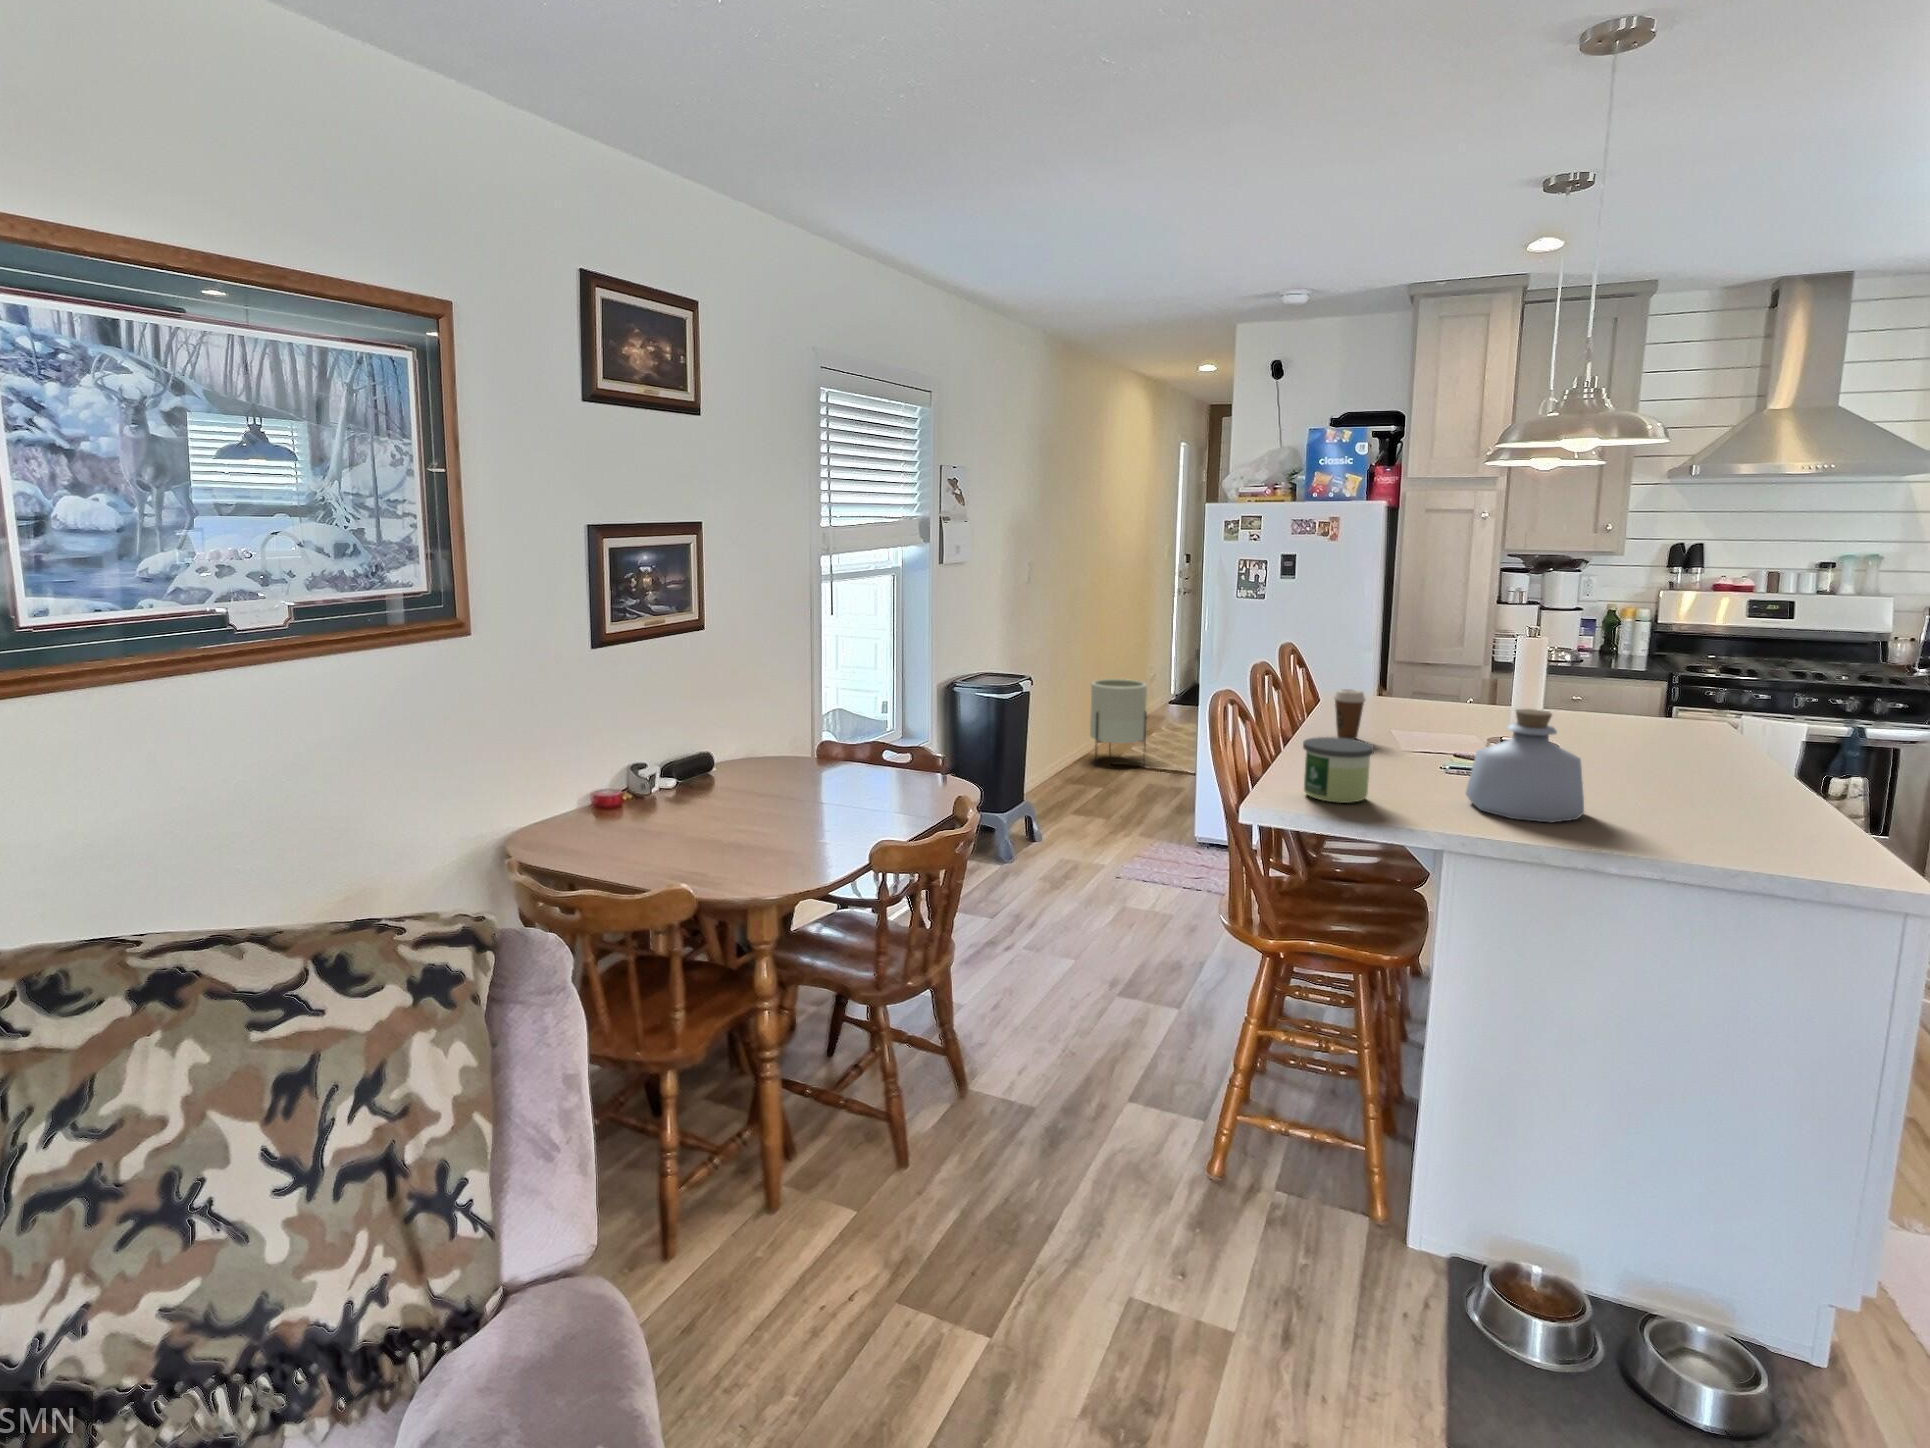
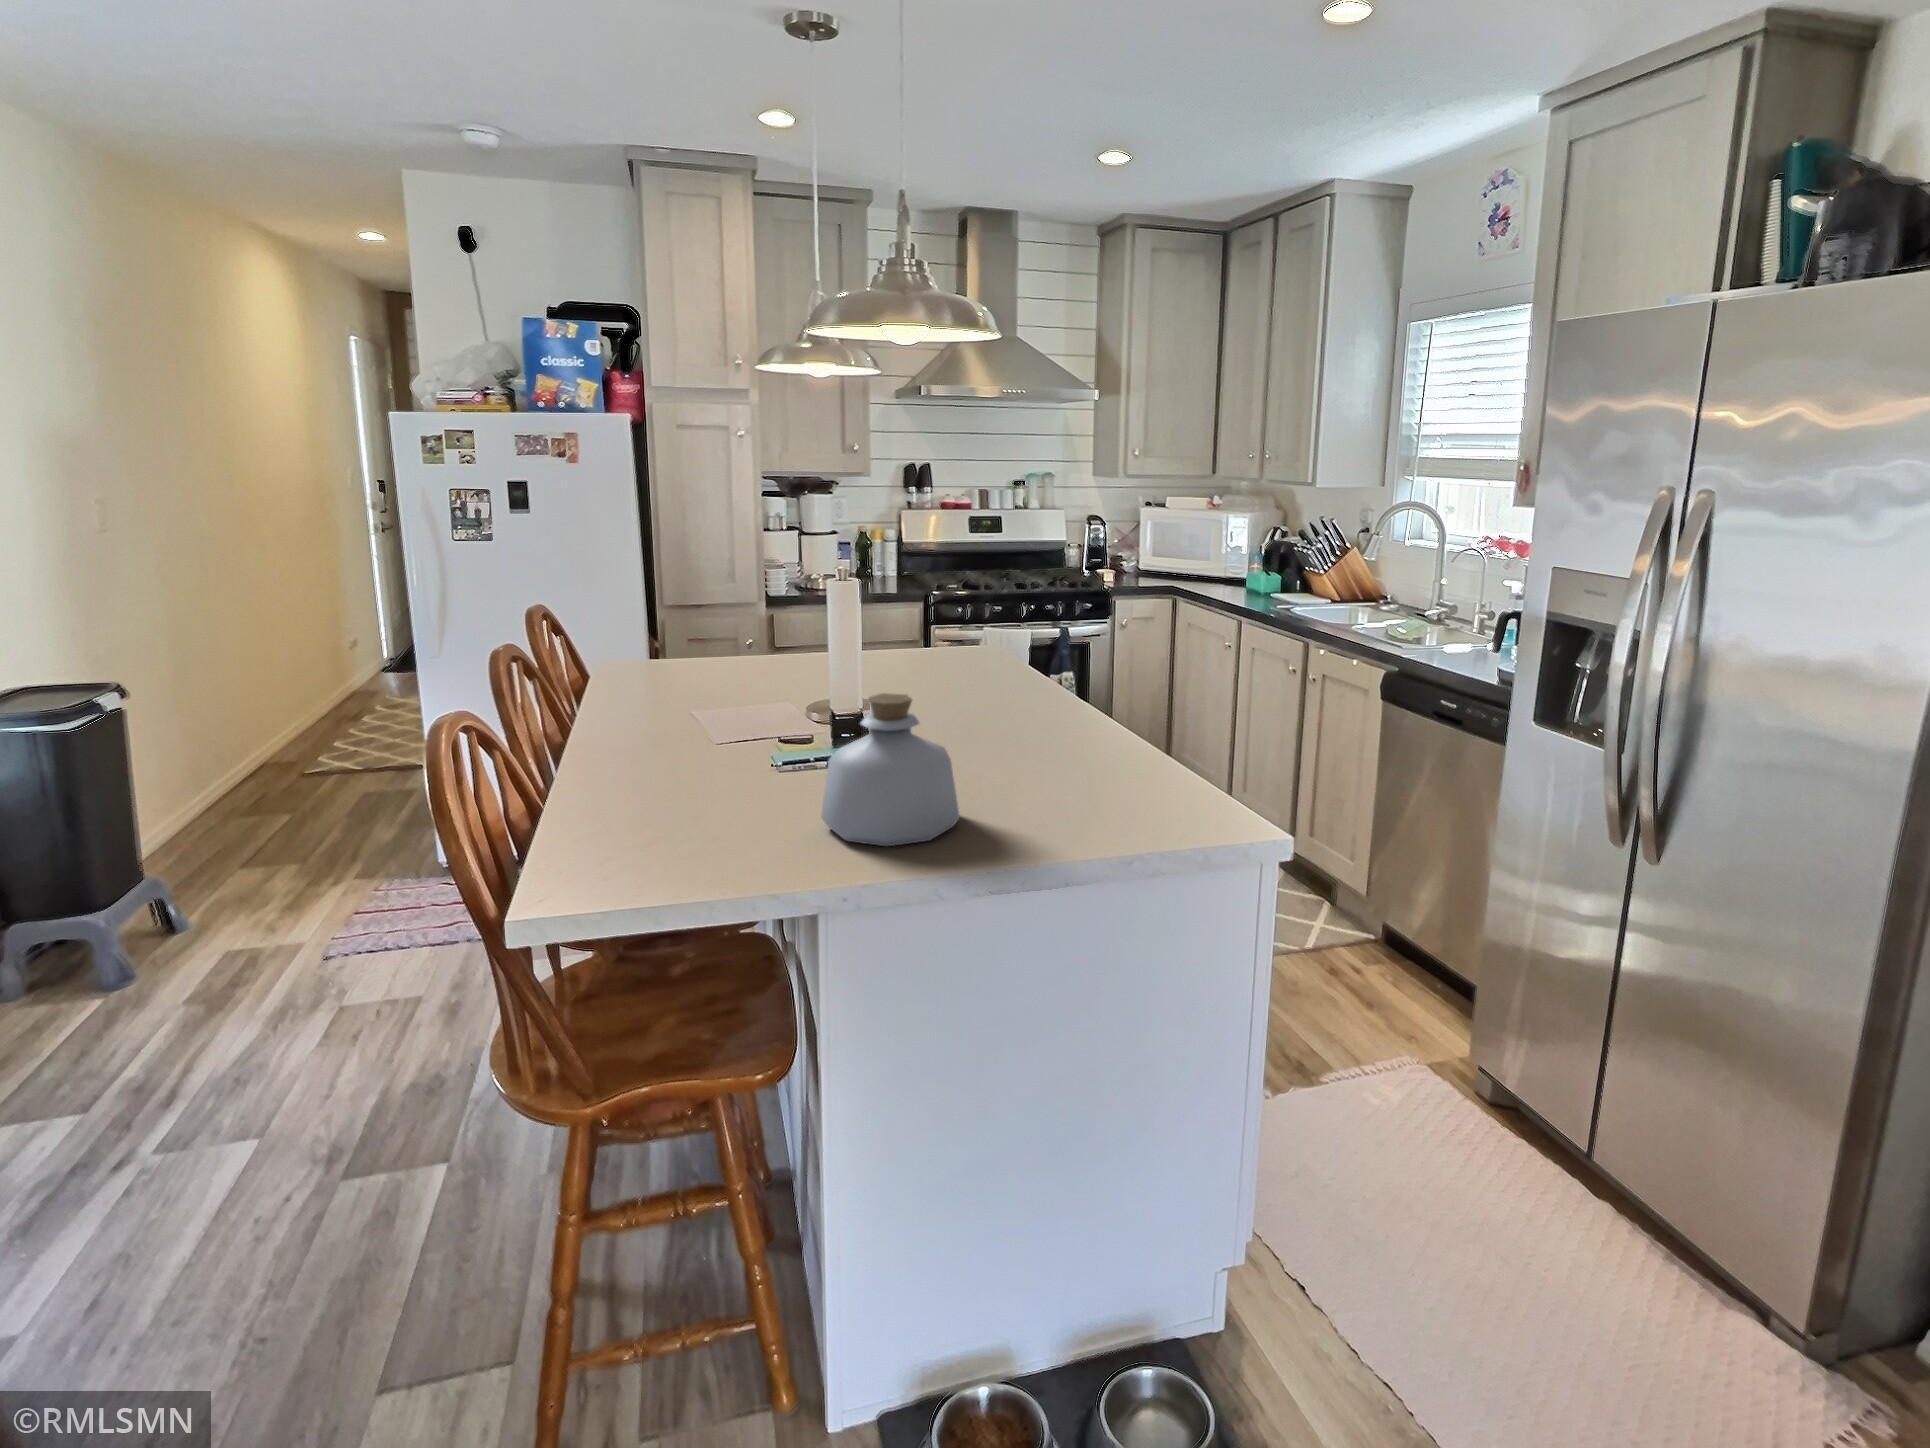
planter: present [1090,679,1147,765] -> none [253,655,358,783]
coffee cup: present [1334,689,1365,739] -> none [615,673,659,743]
candle: present [1303,737,1374,803] -> none [593,772,700,880]

